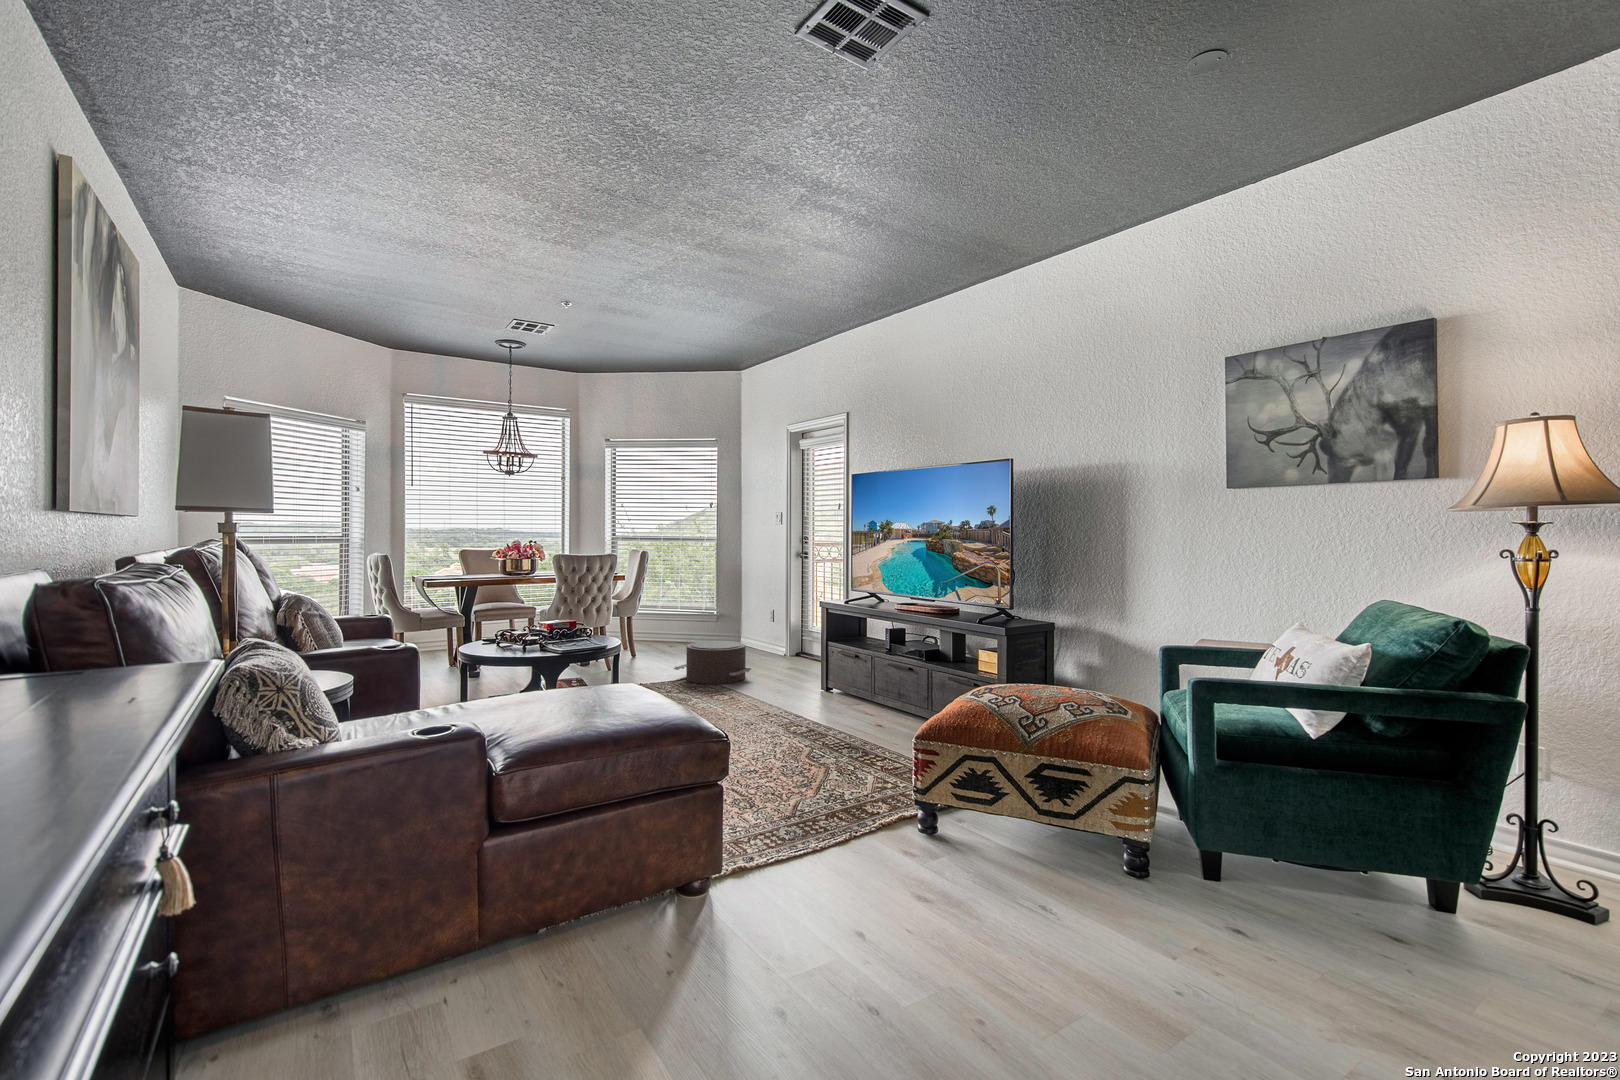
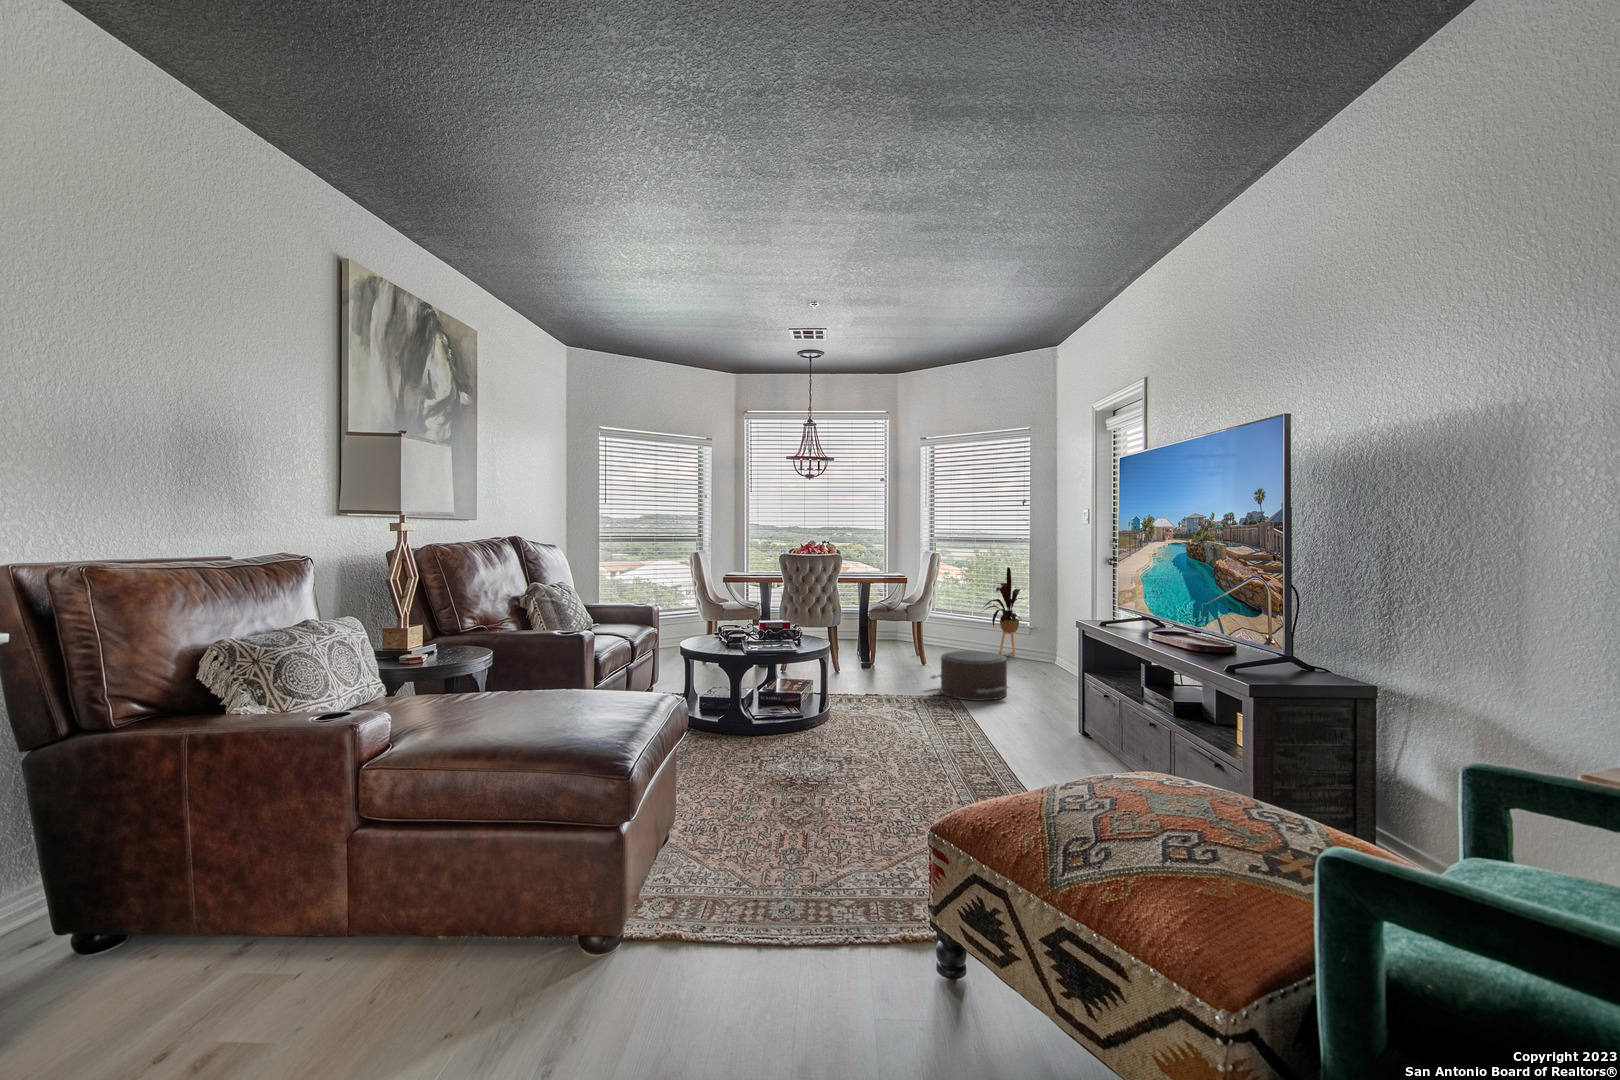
house plant: none [675,565,718,646] -> present [984,567,1022,655]

